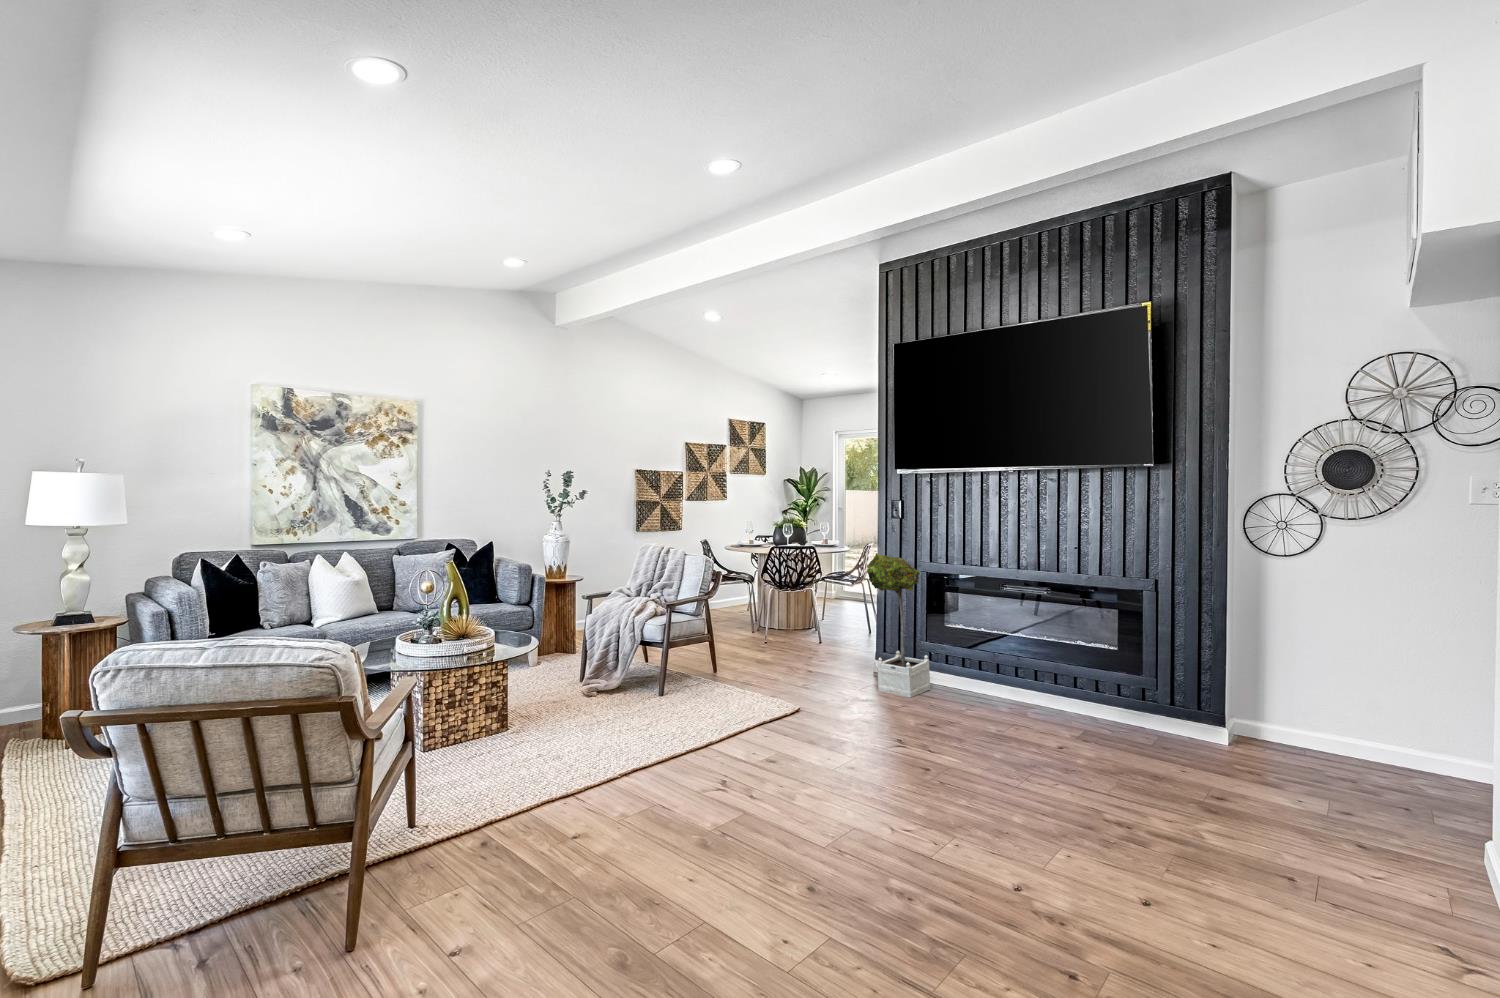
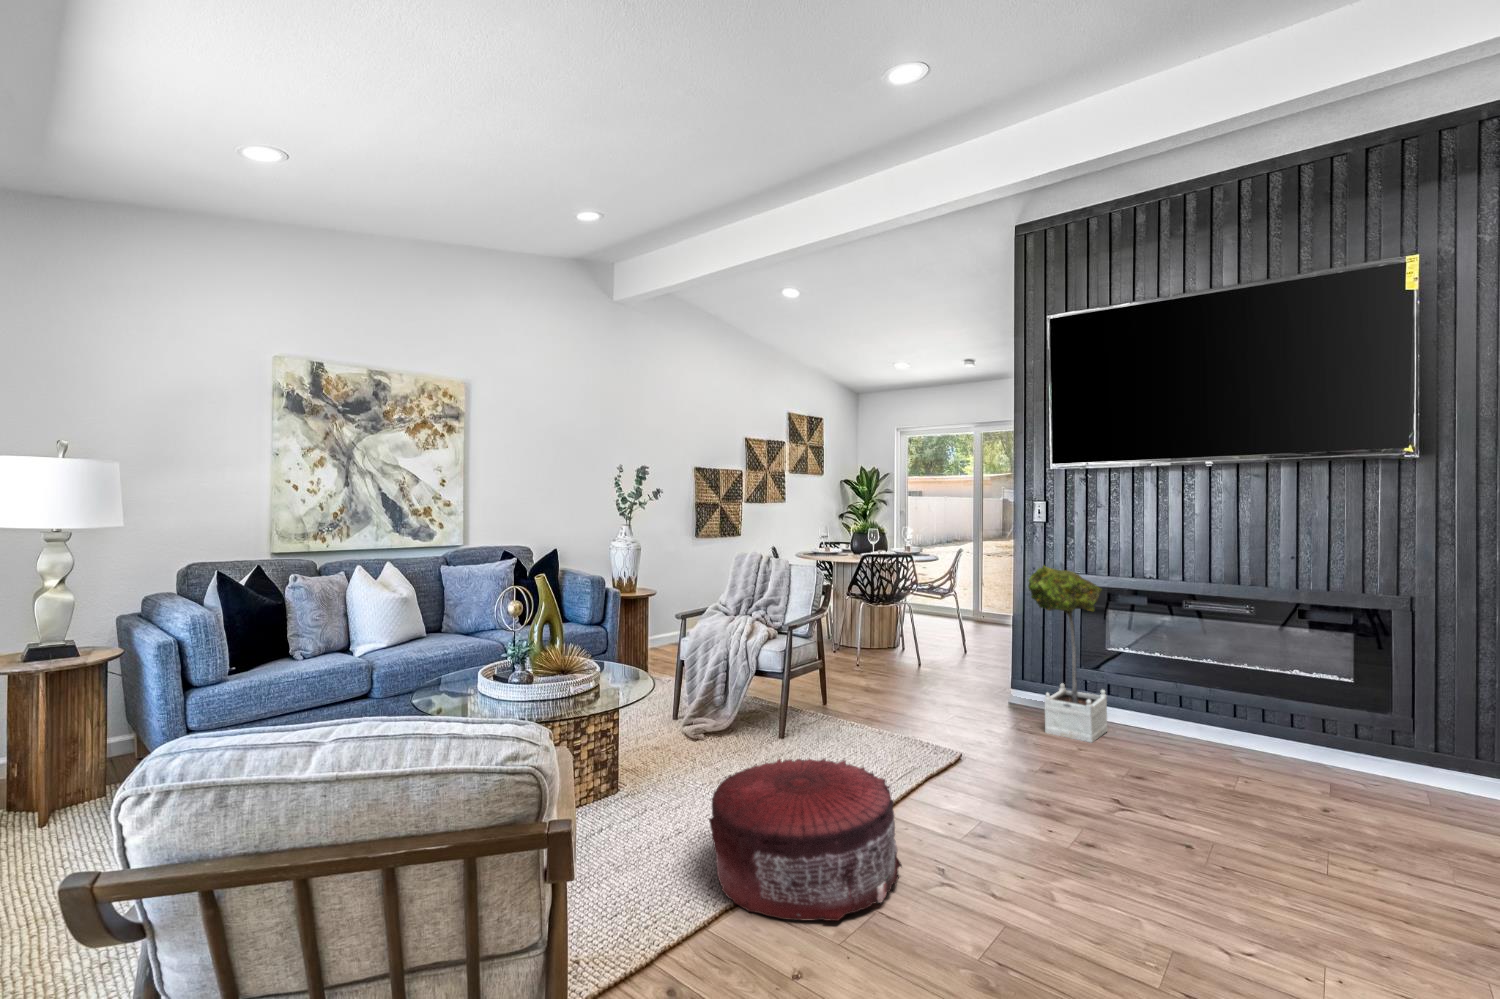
pouf: none [547,697,691,805] -> present [709,759,902,921]

